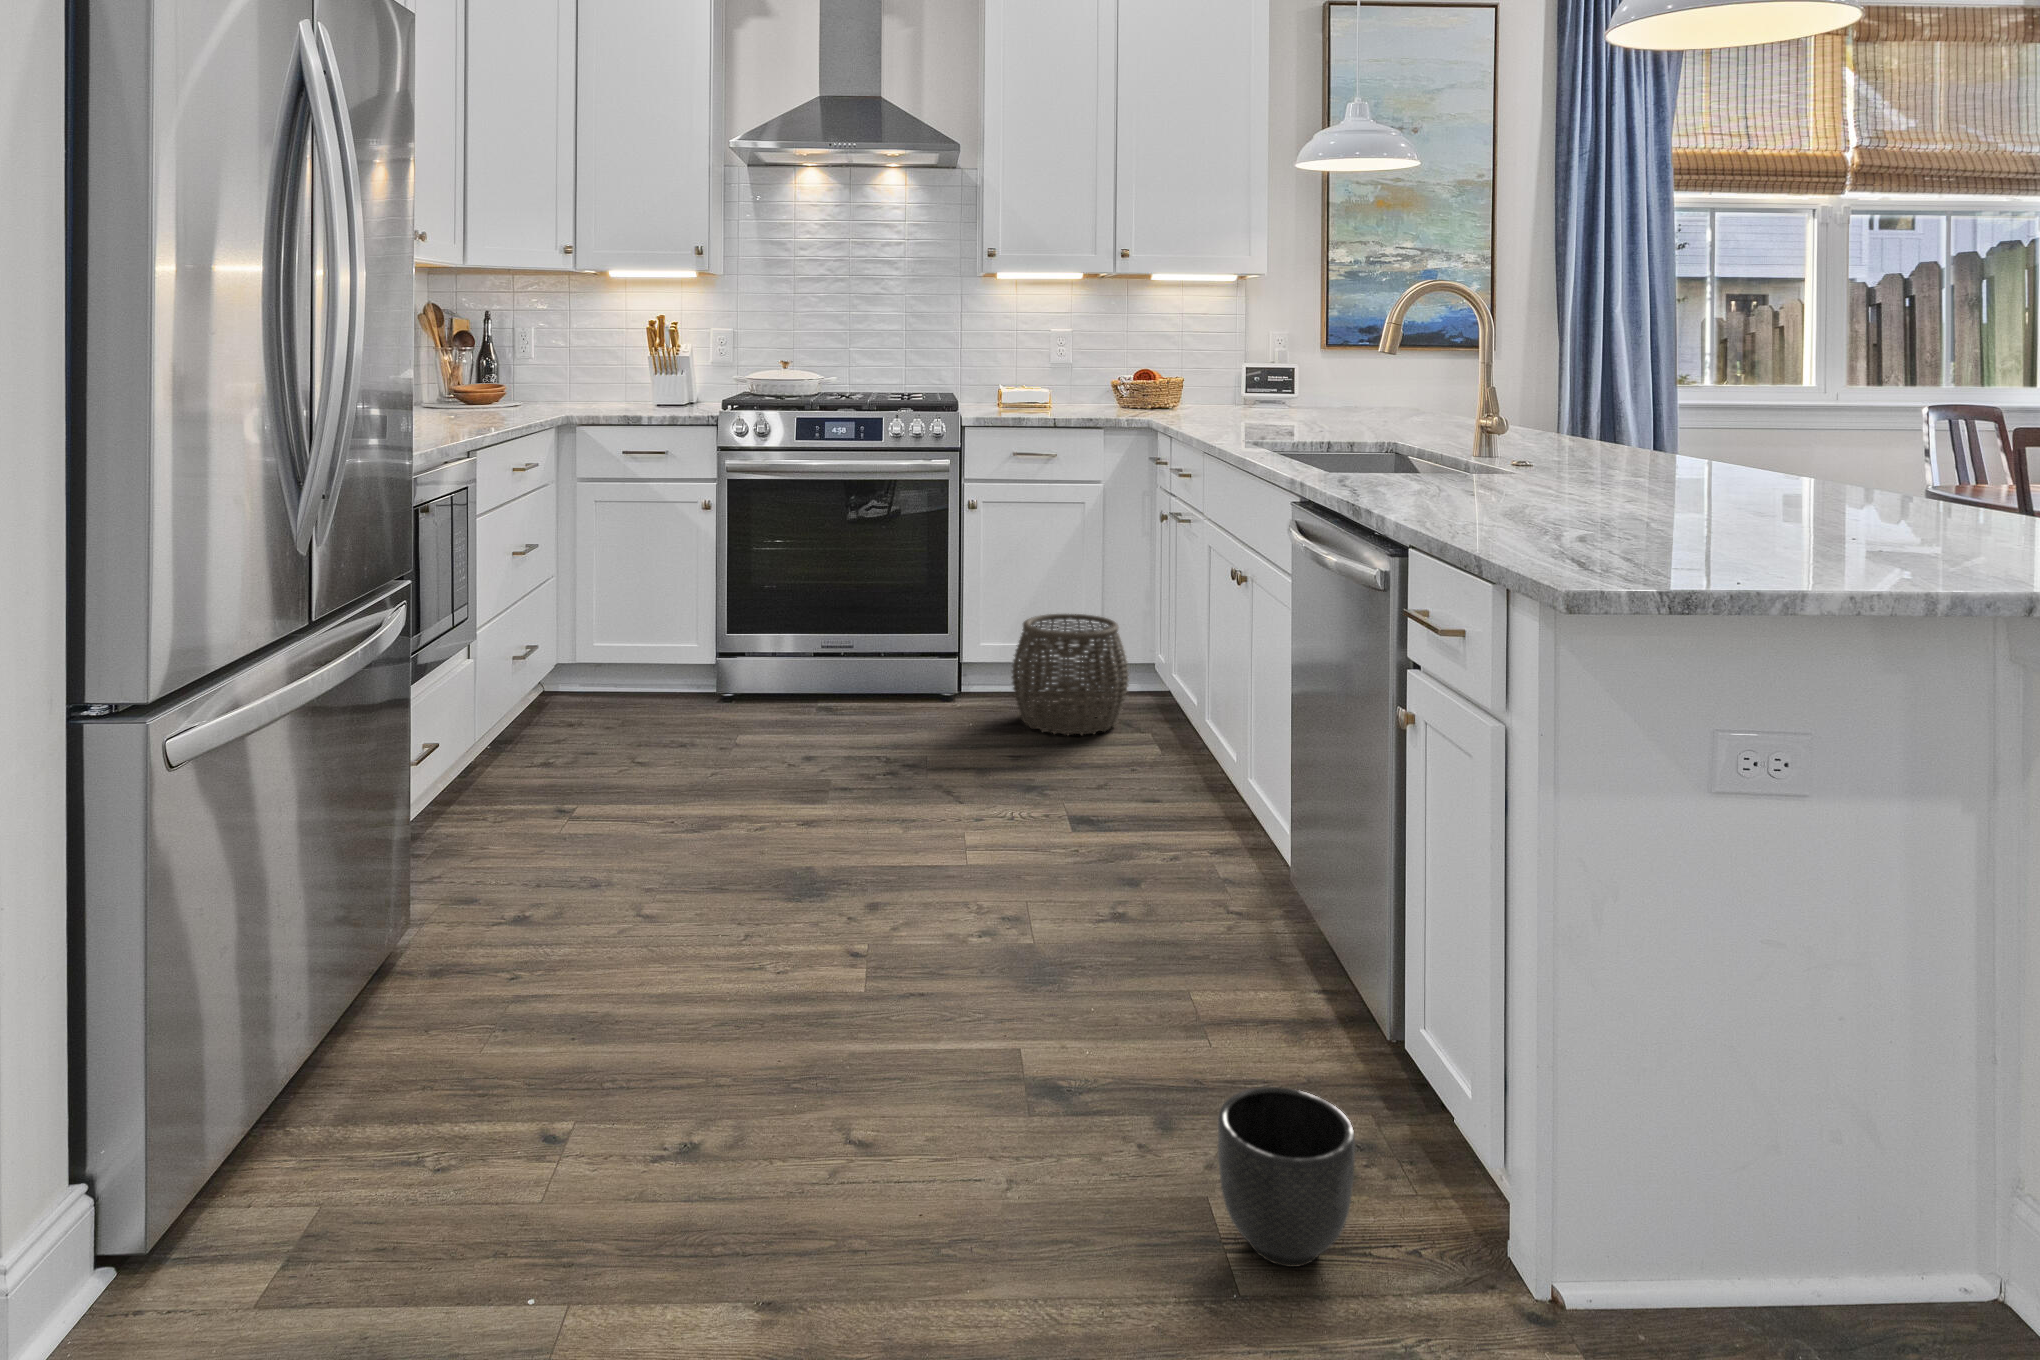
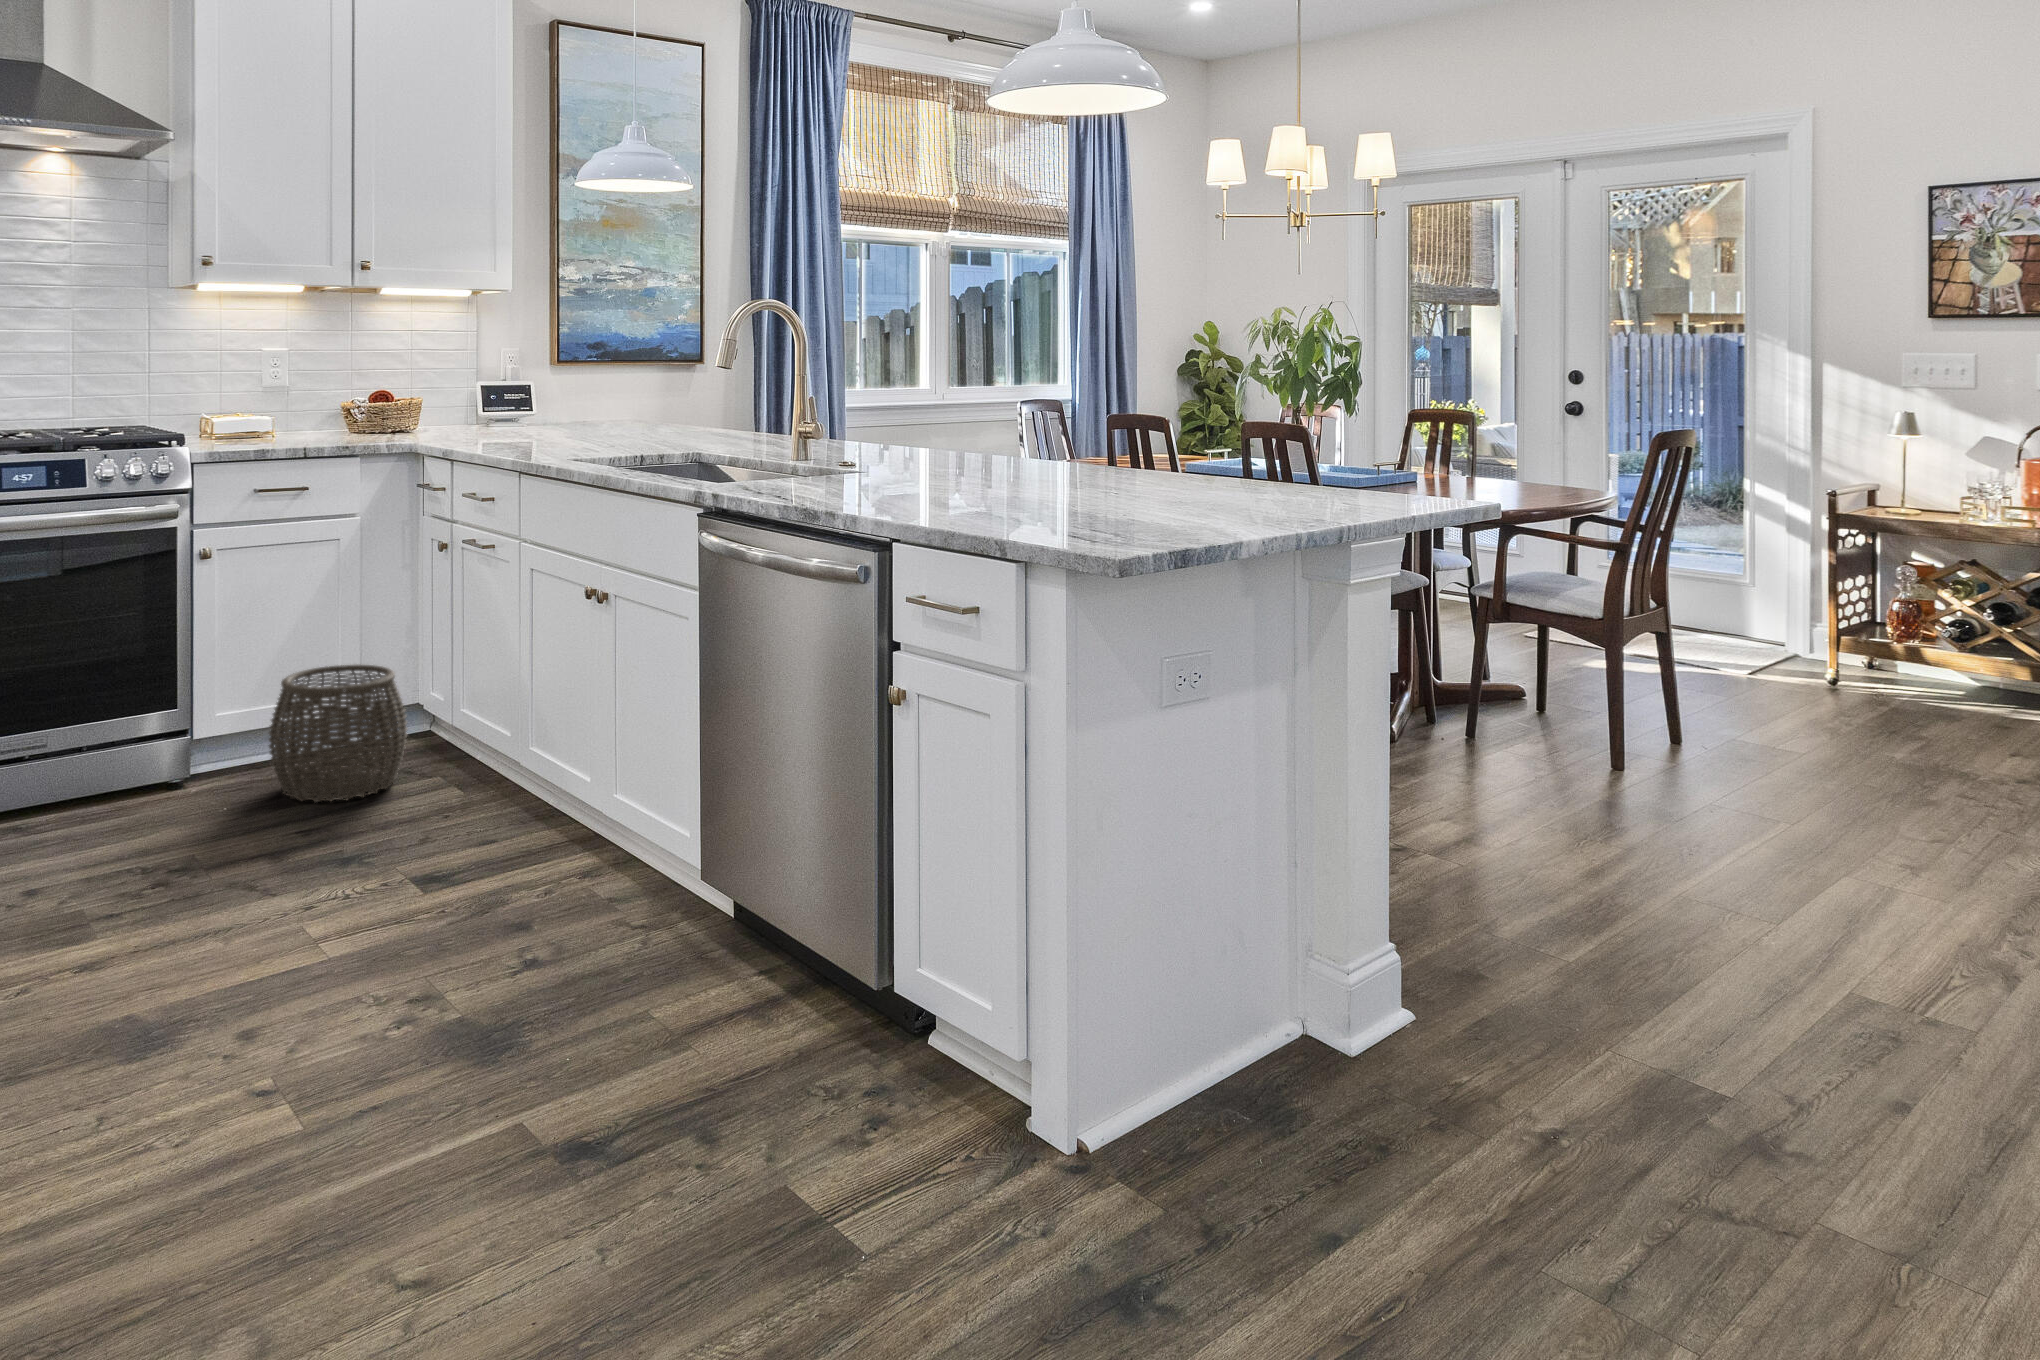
planter: present [1218,1087,1355,1267] -> none [809,1050,931,1210]

